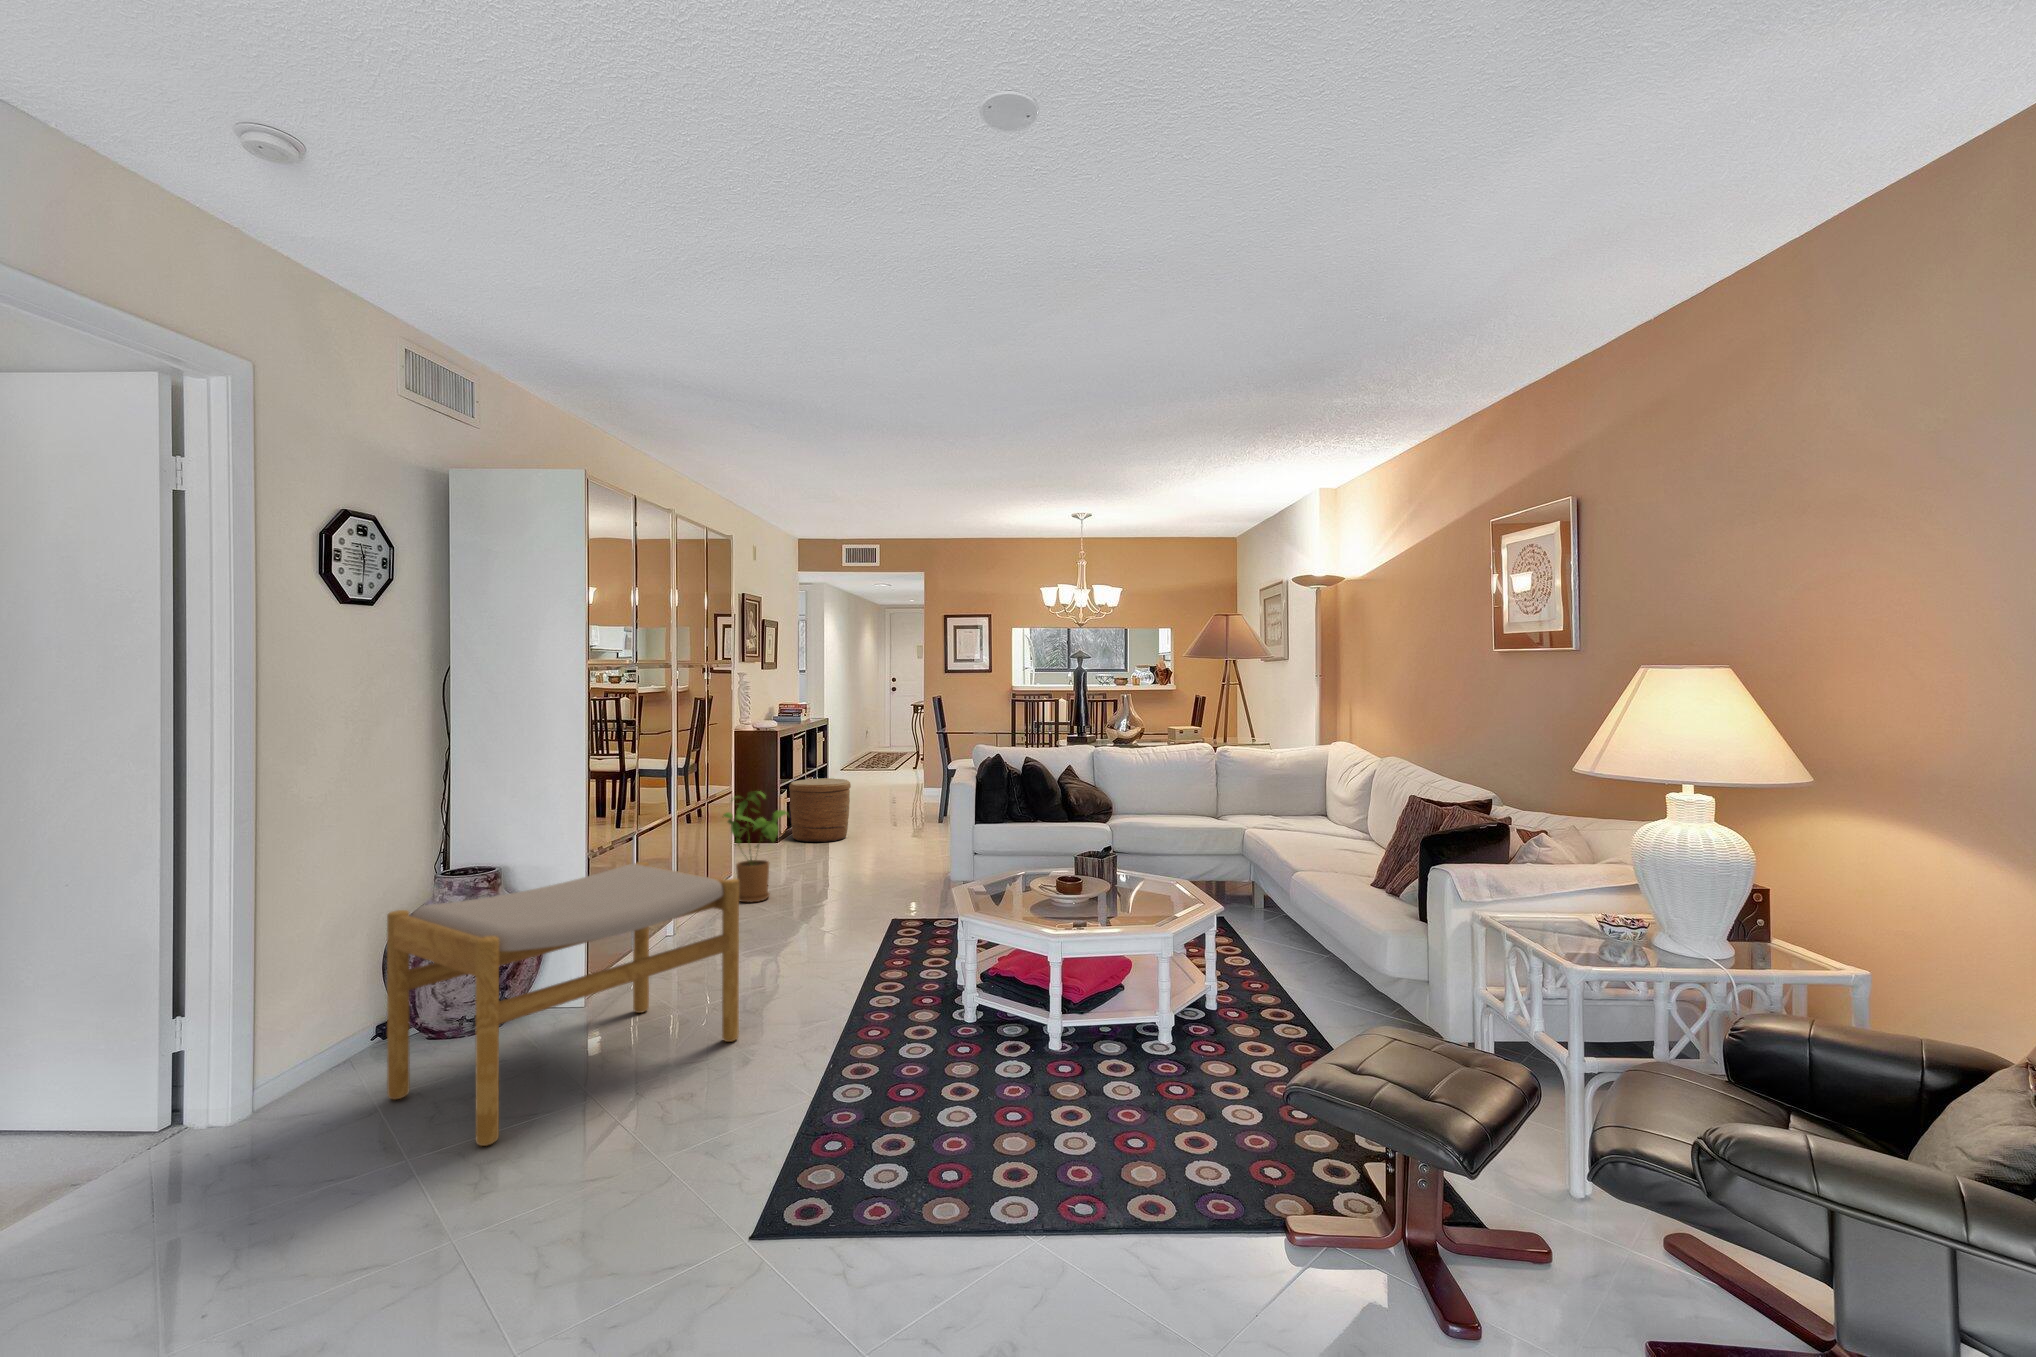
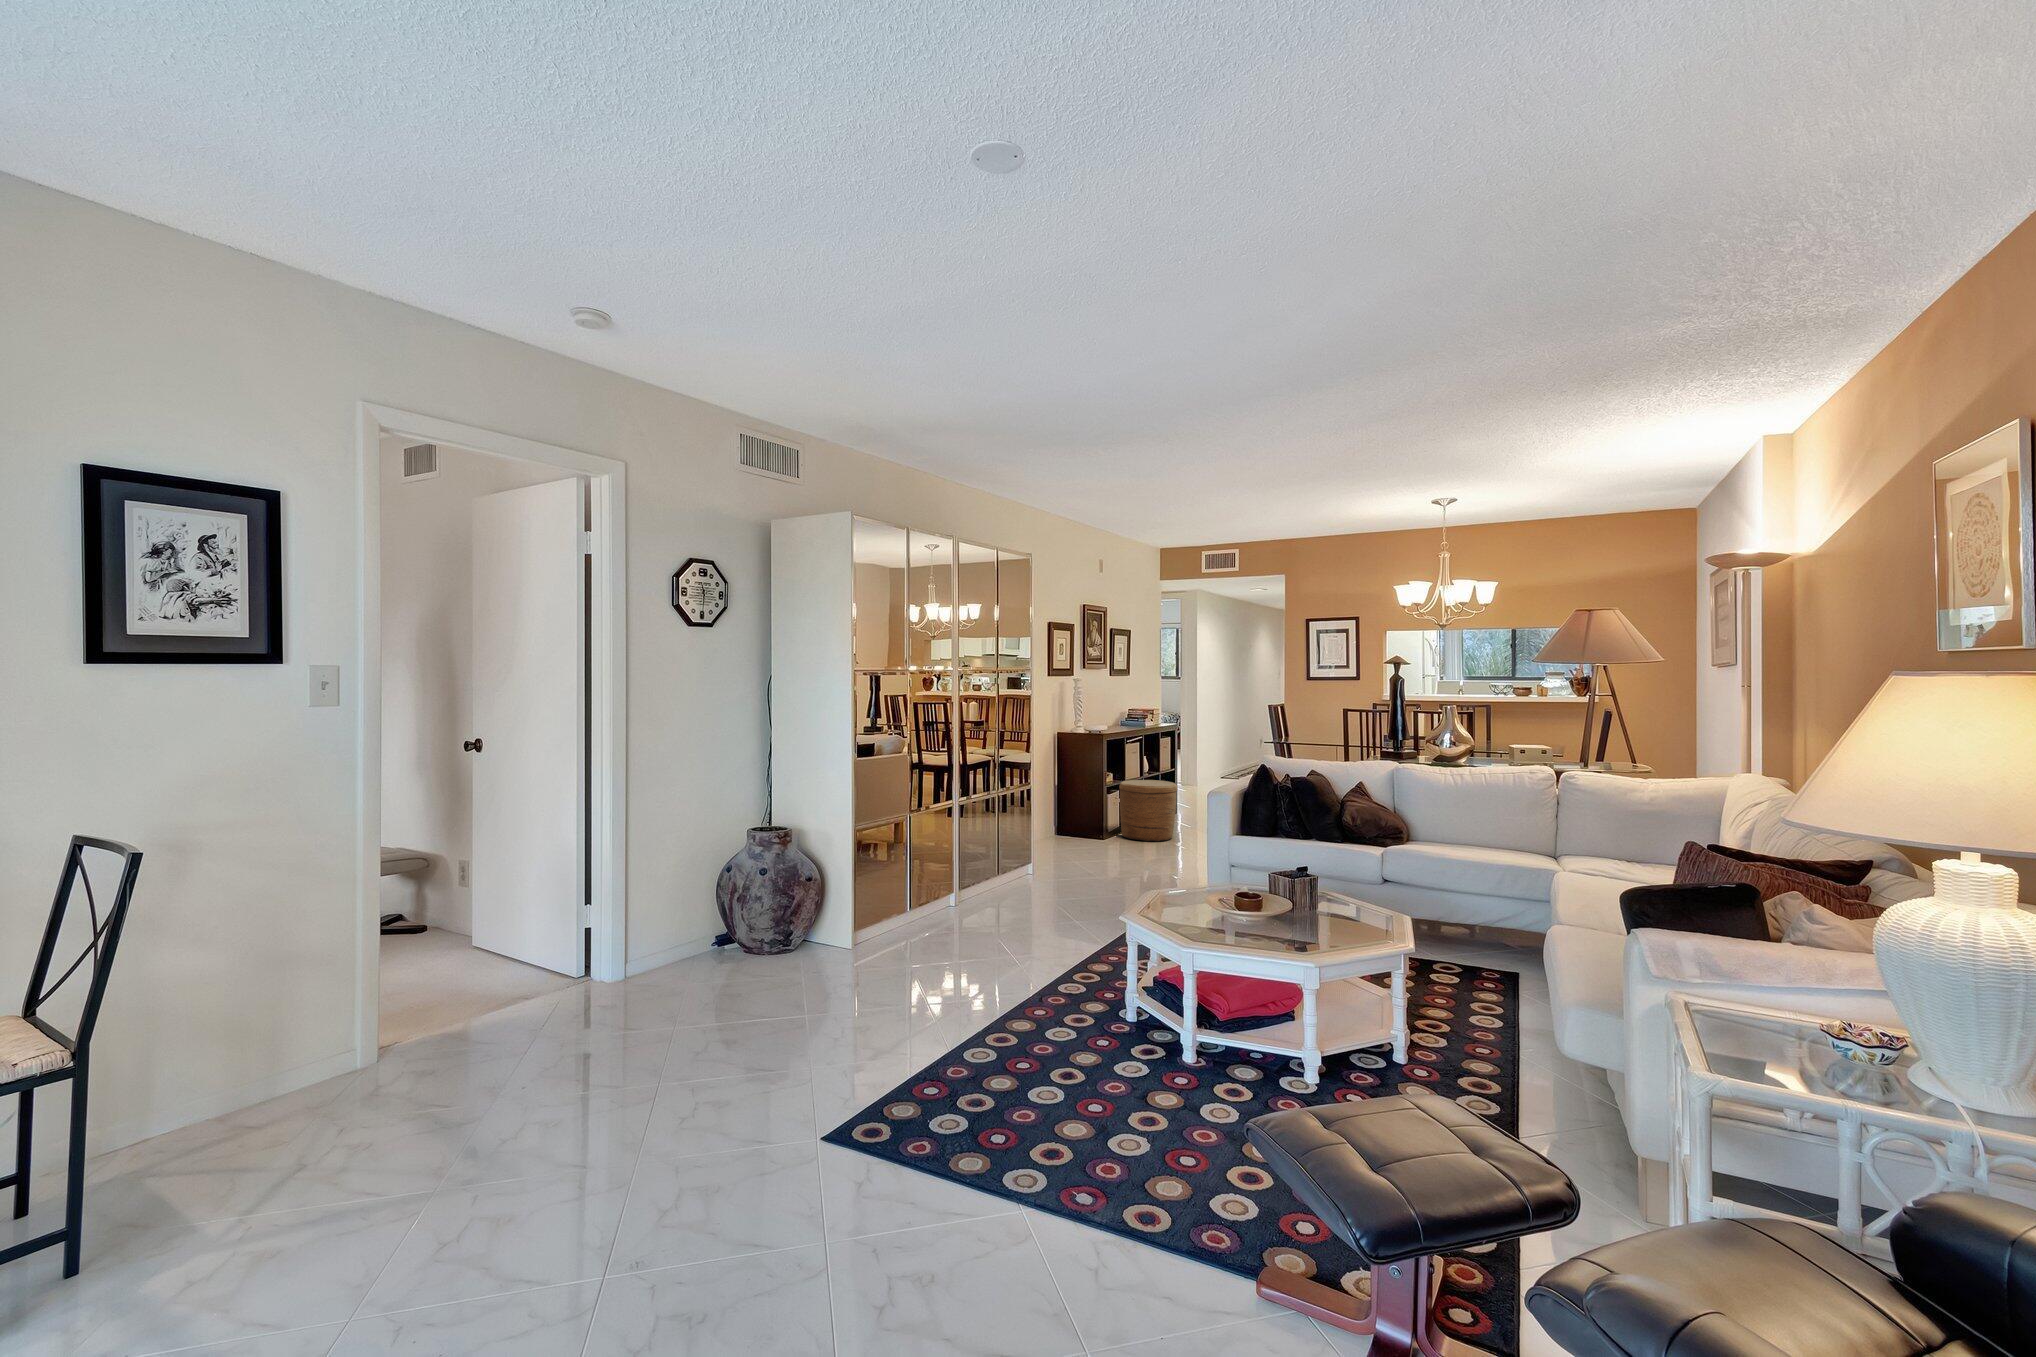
house plant: present [724,791,789,902] -> none [1016,787,1078,887]
footstool: present [387,862,739,1146] -> none [688,837,938,1032]

